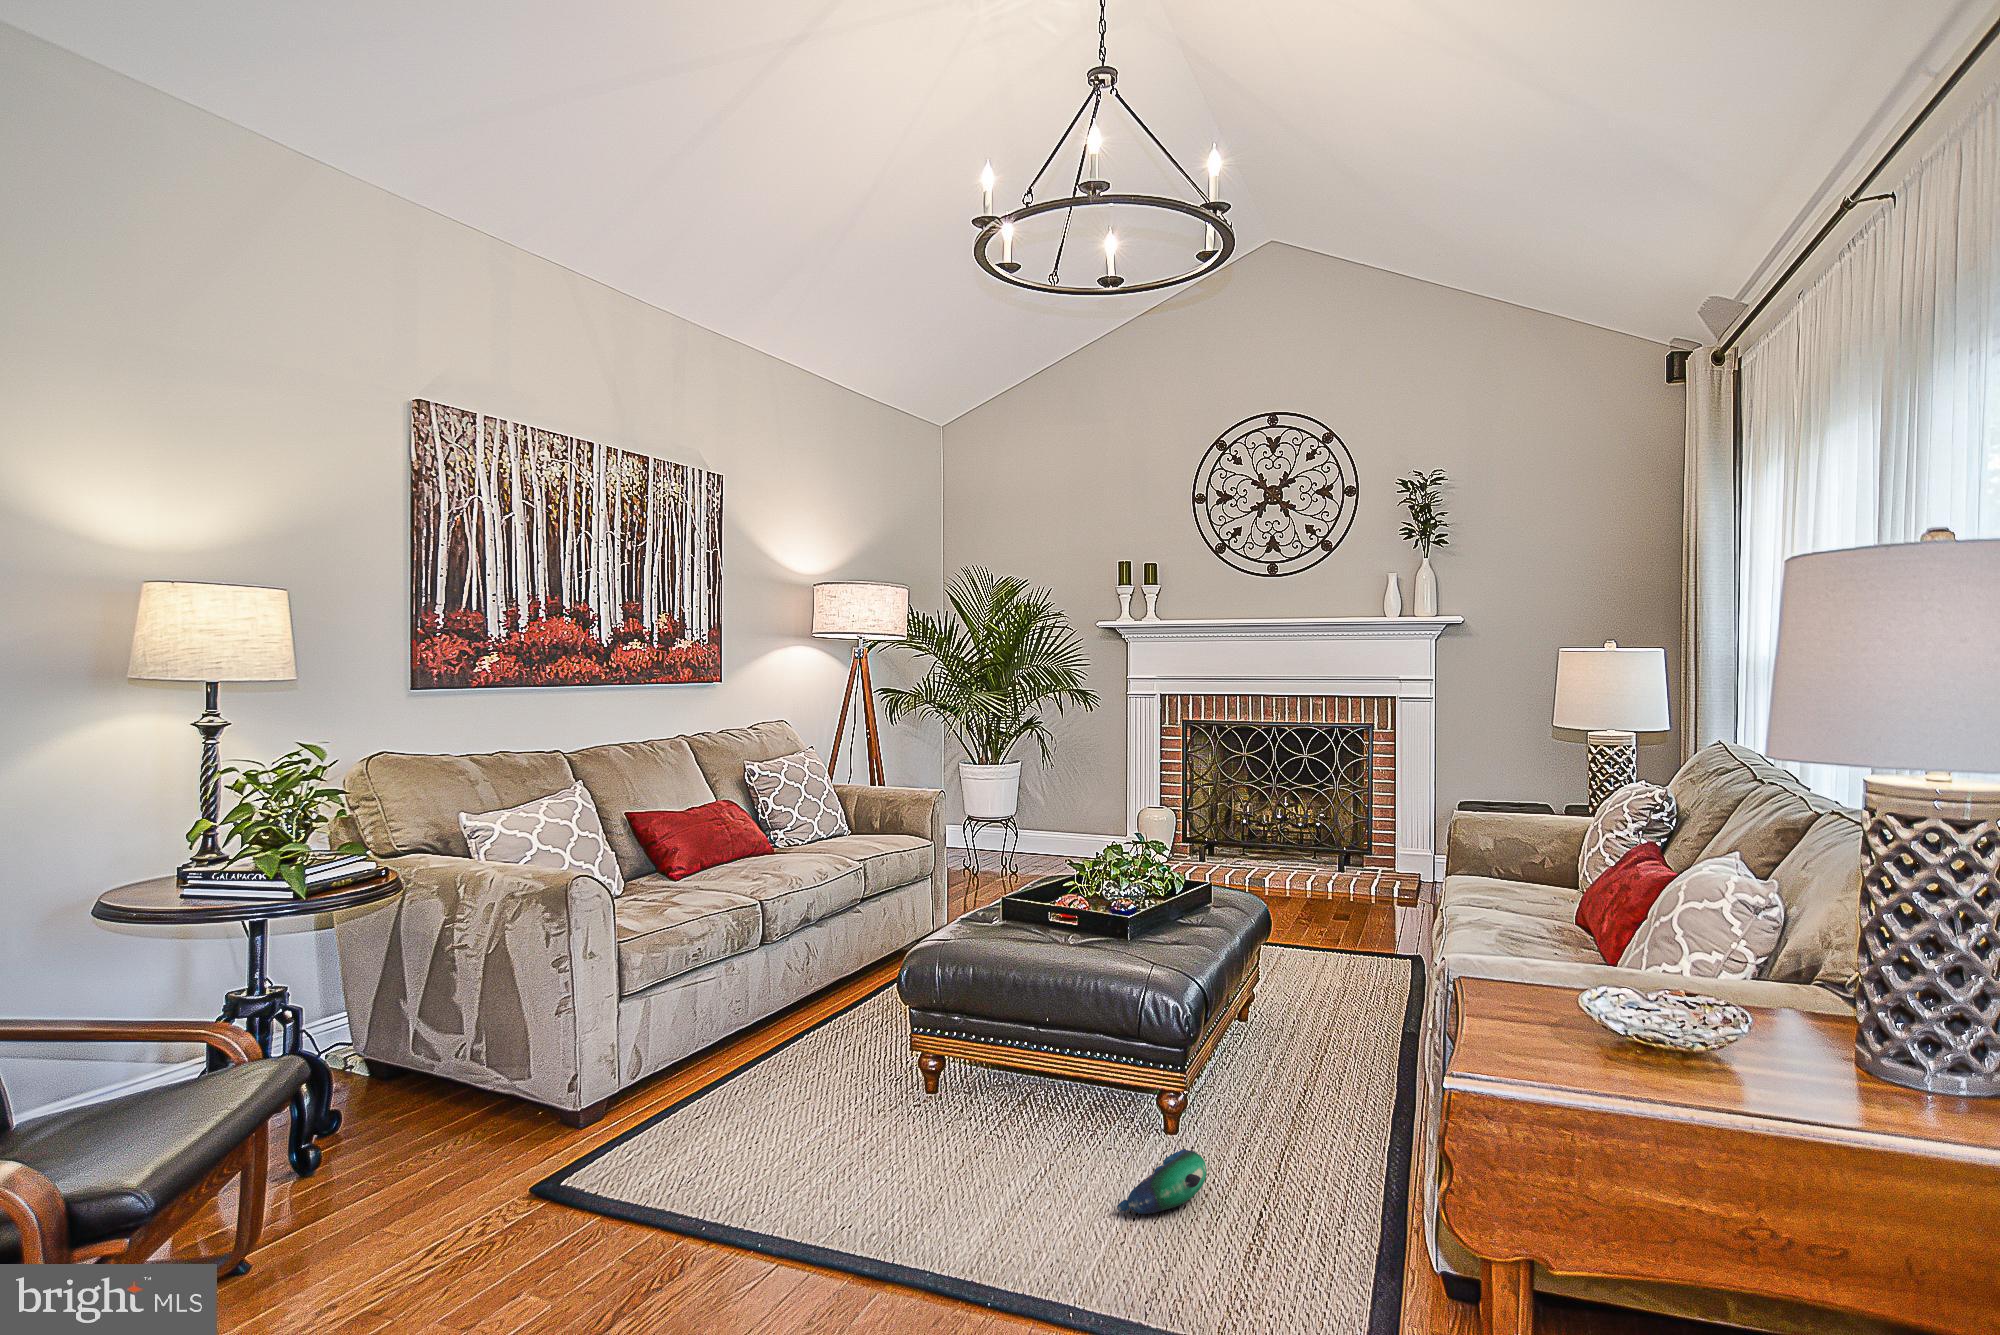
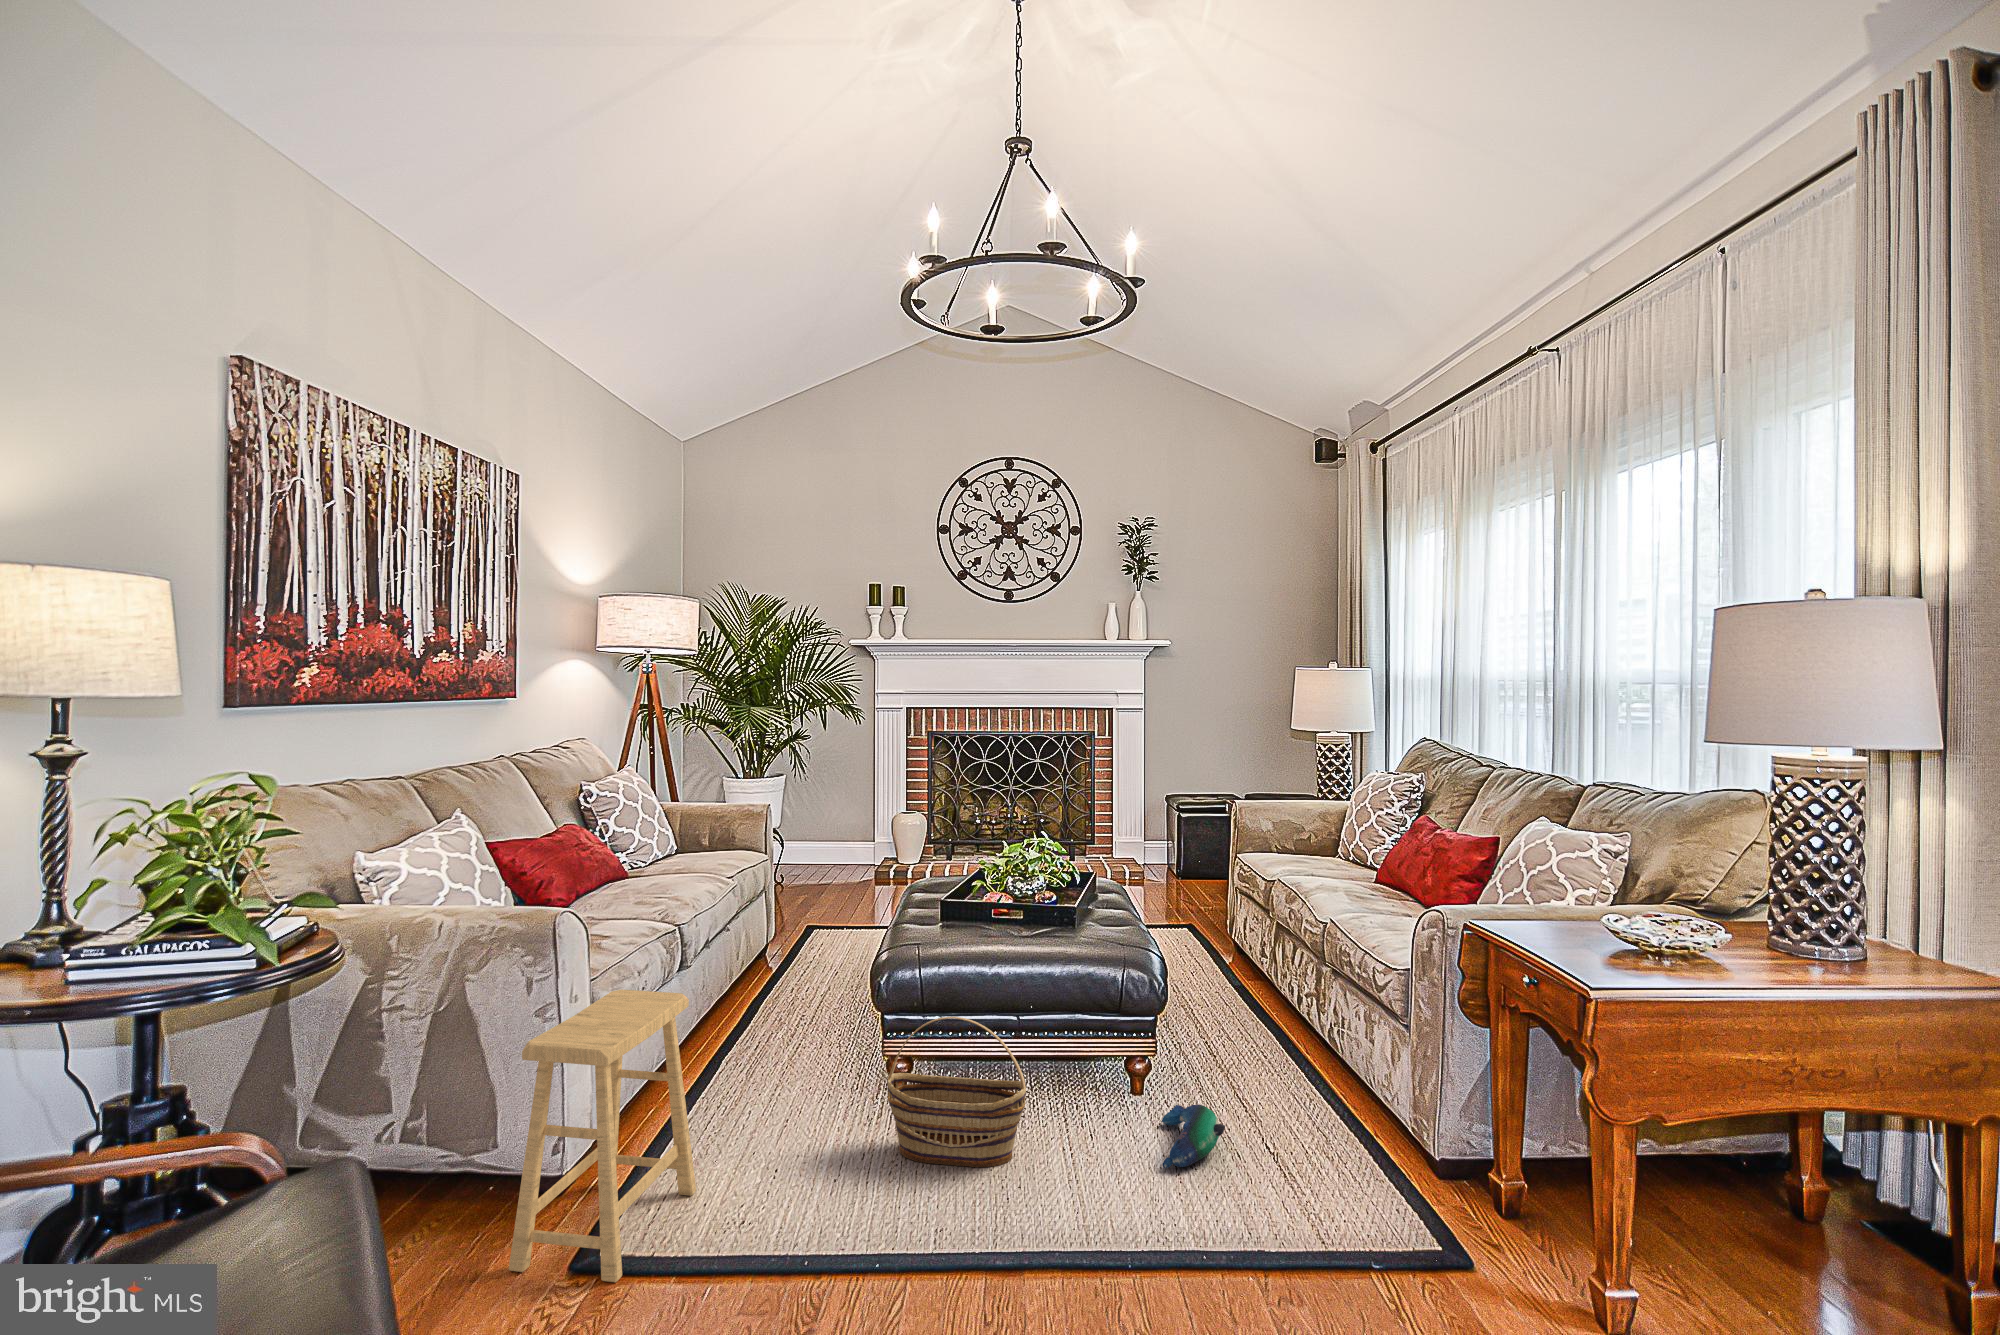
footstool: none [491,952,678,1208] -> present [509,989,696,1282]
basket: none [865,1016,992,1176] -> present [888,1017,1026,1167]

